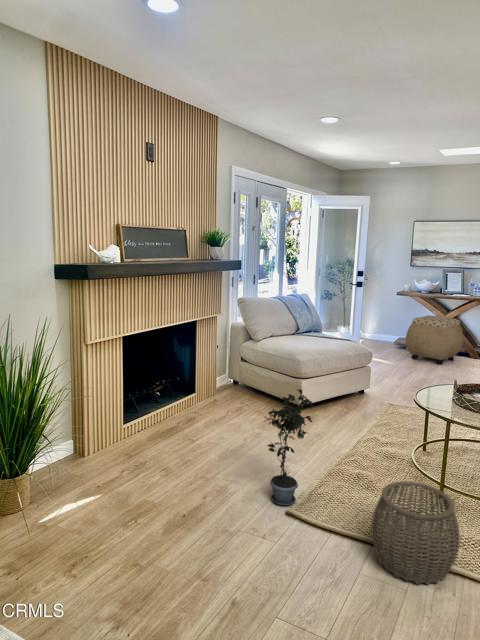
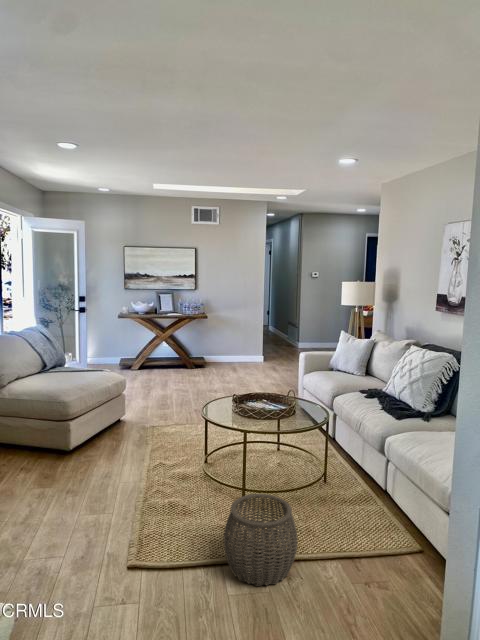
ottoman: present [406,315,463,365] -> none [135,335,182,379]
potted plant: present [265,389,313,506] -> none [89,435,146,564]

